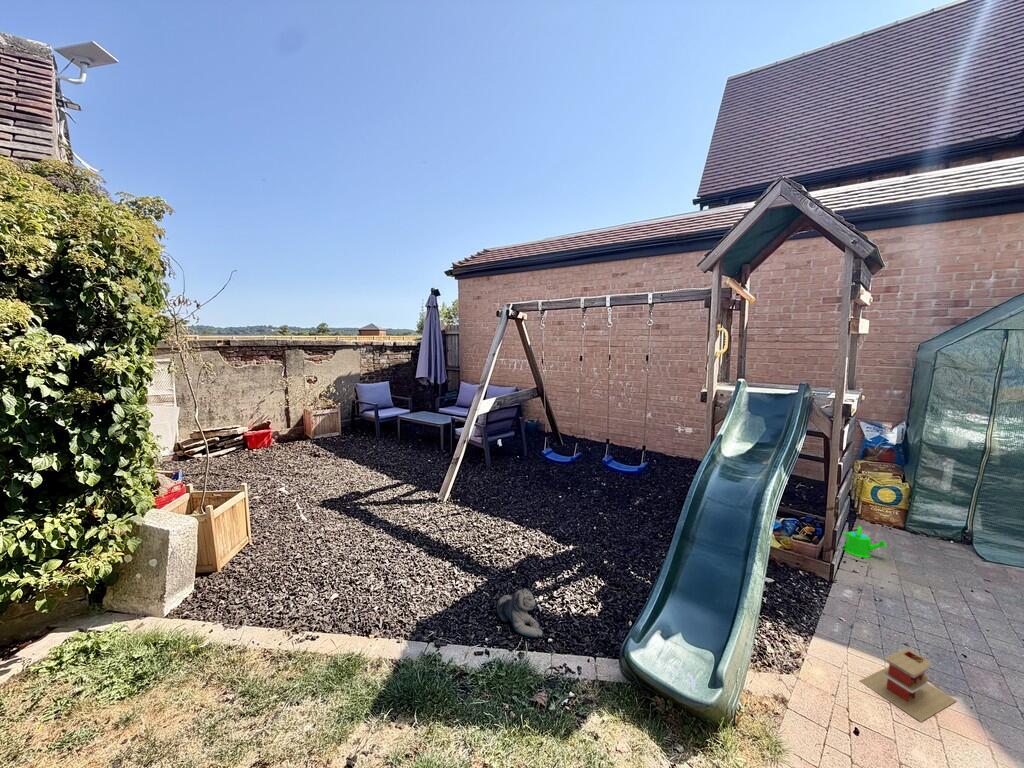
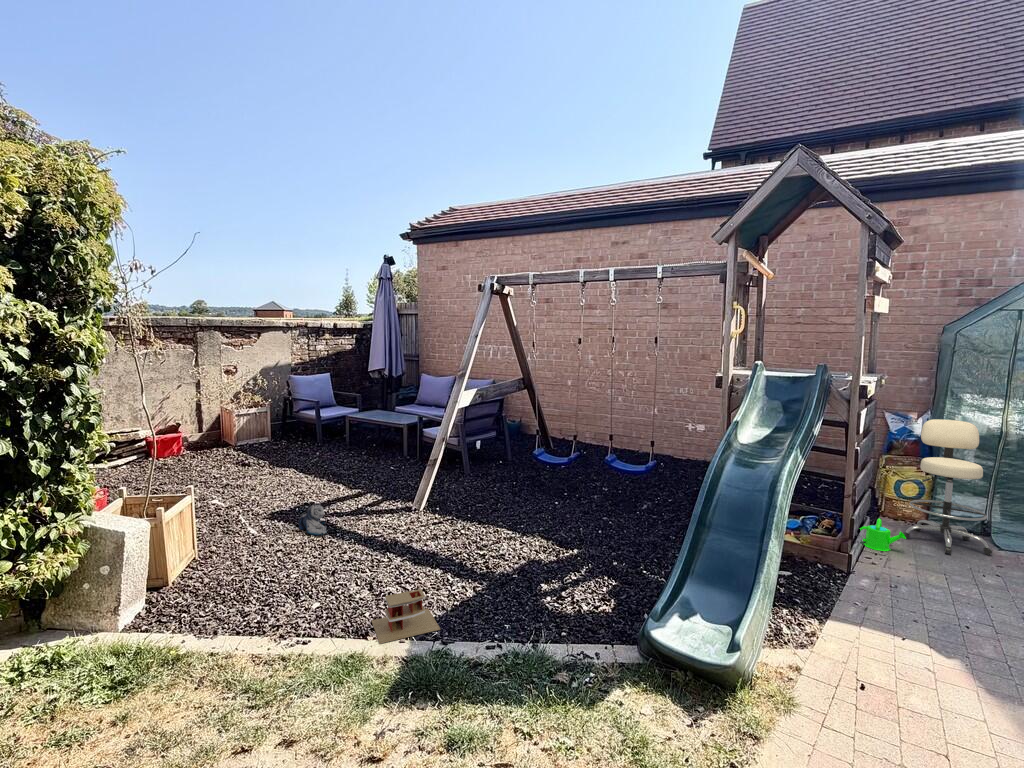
stool: none [881,433,977,566] -> present [903,419,993,555]
plush toy: present [497,588,543,638] -> present [299,504,327,535]
toy house: present [860,648,956,722] -> present [372,589,440,644]

